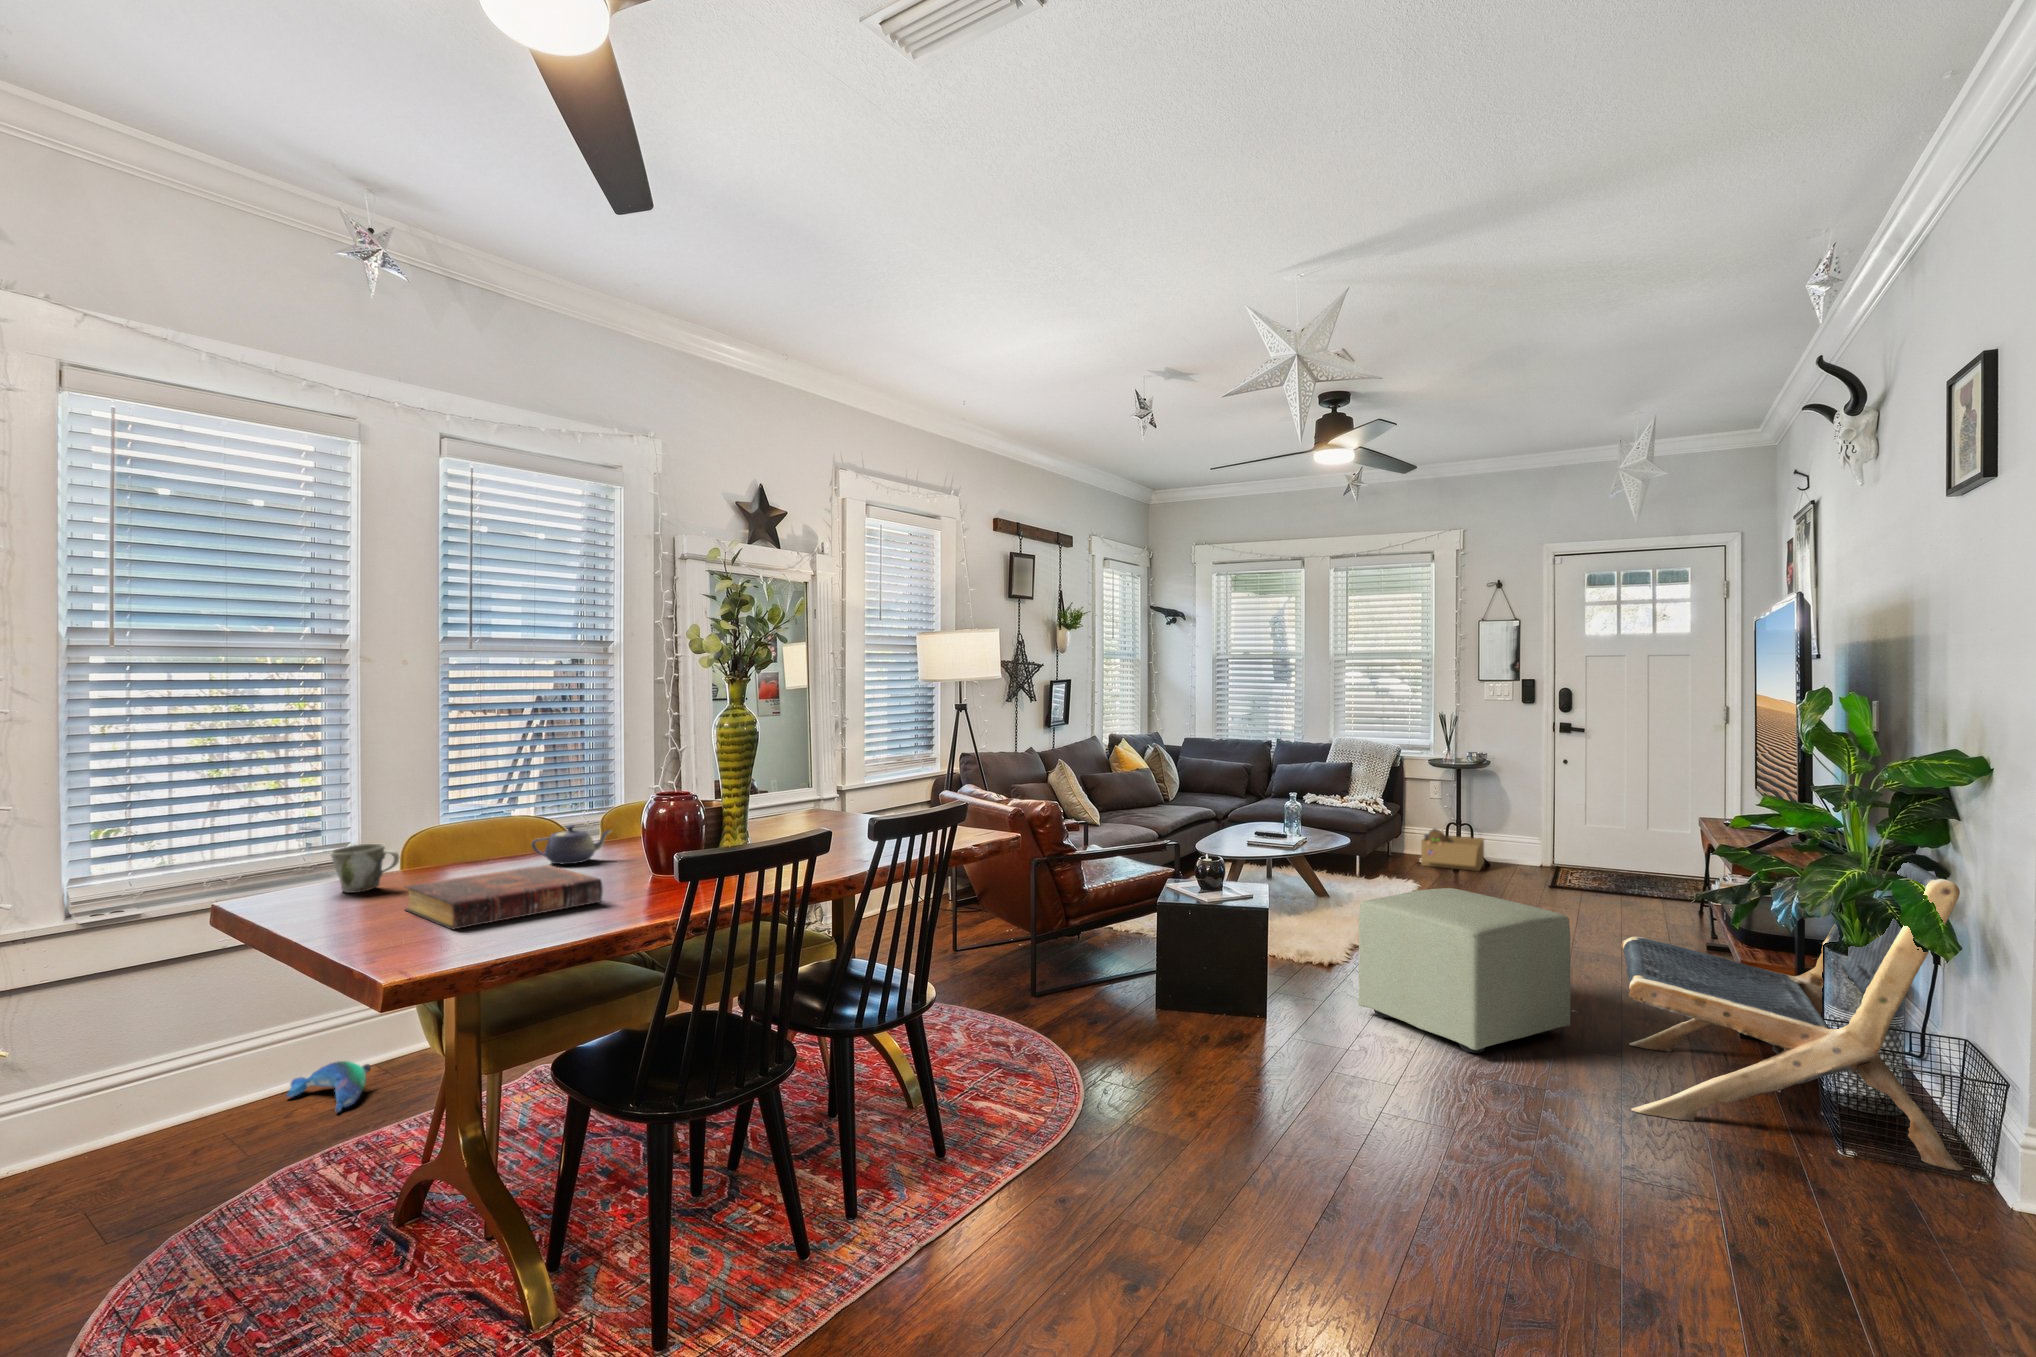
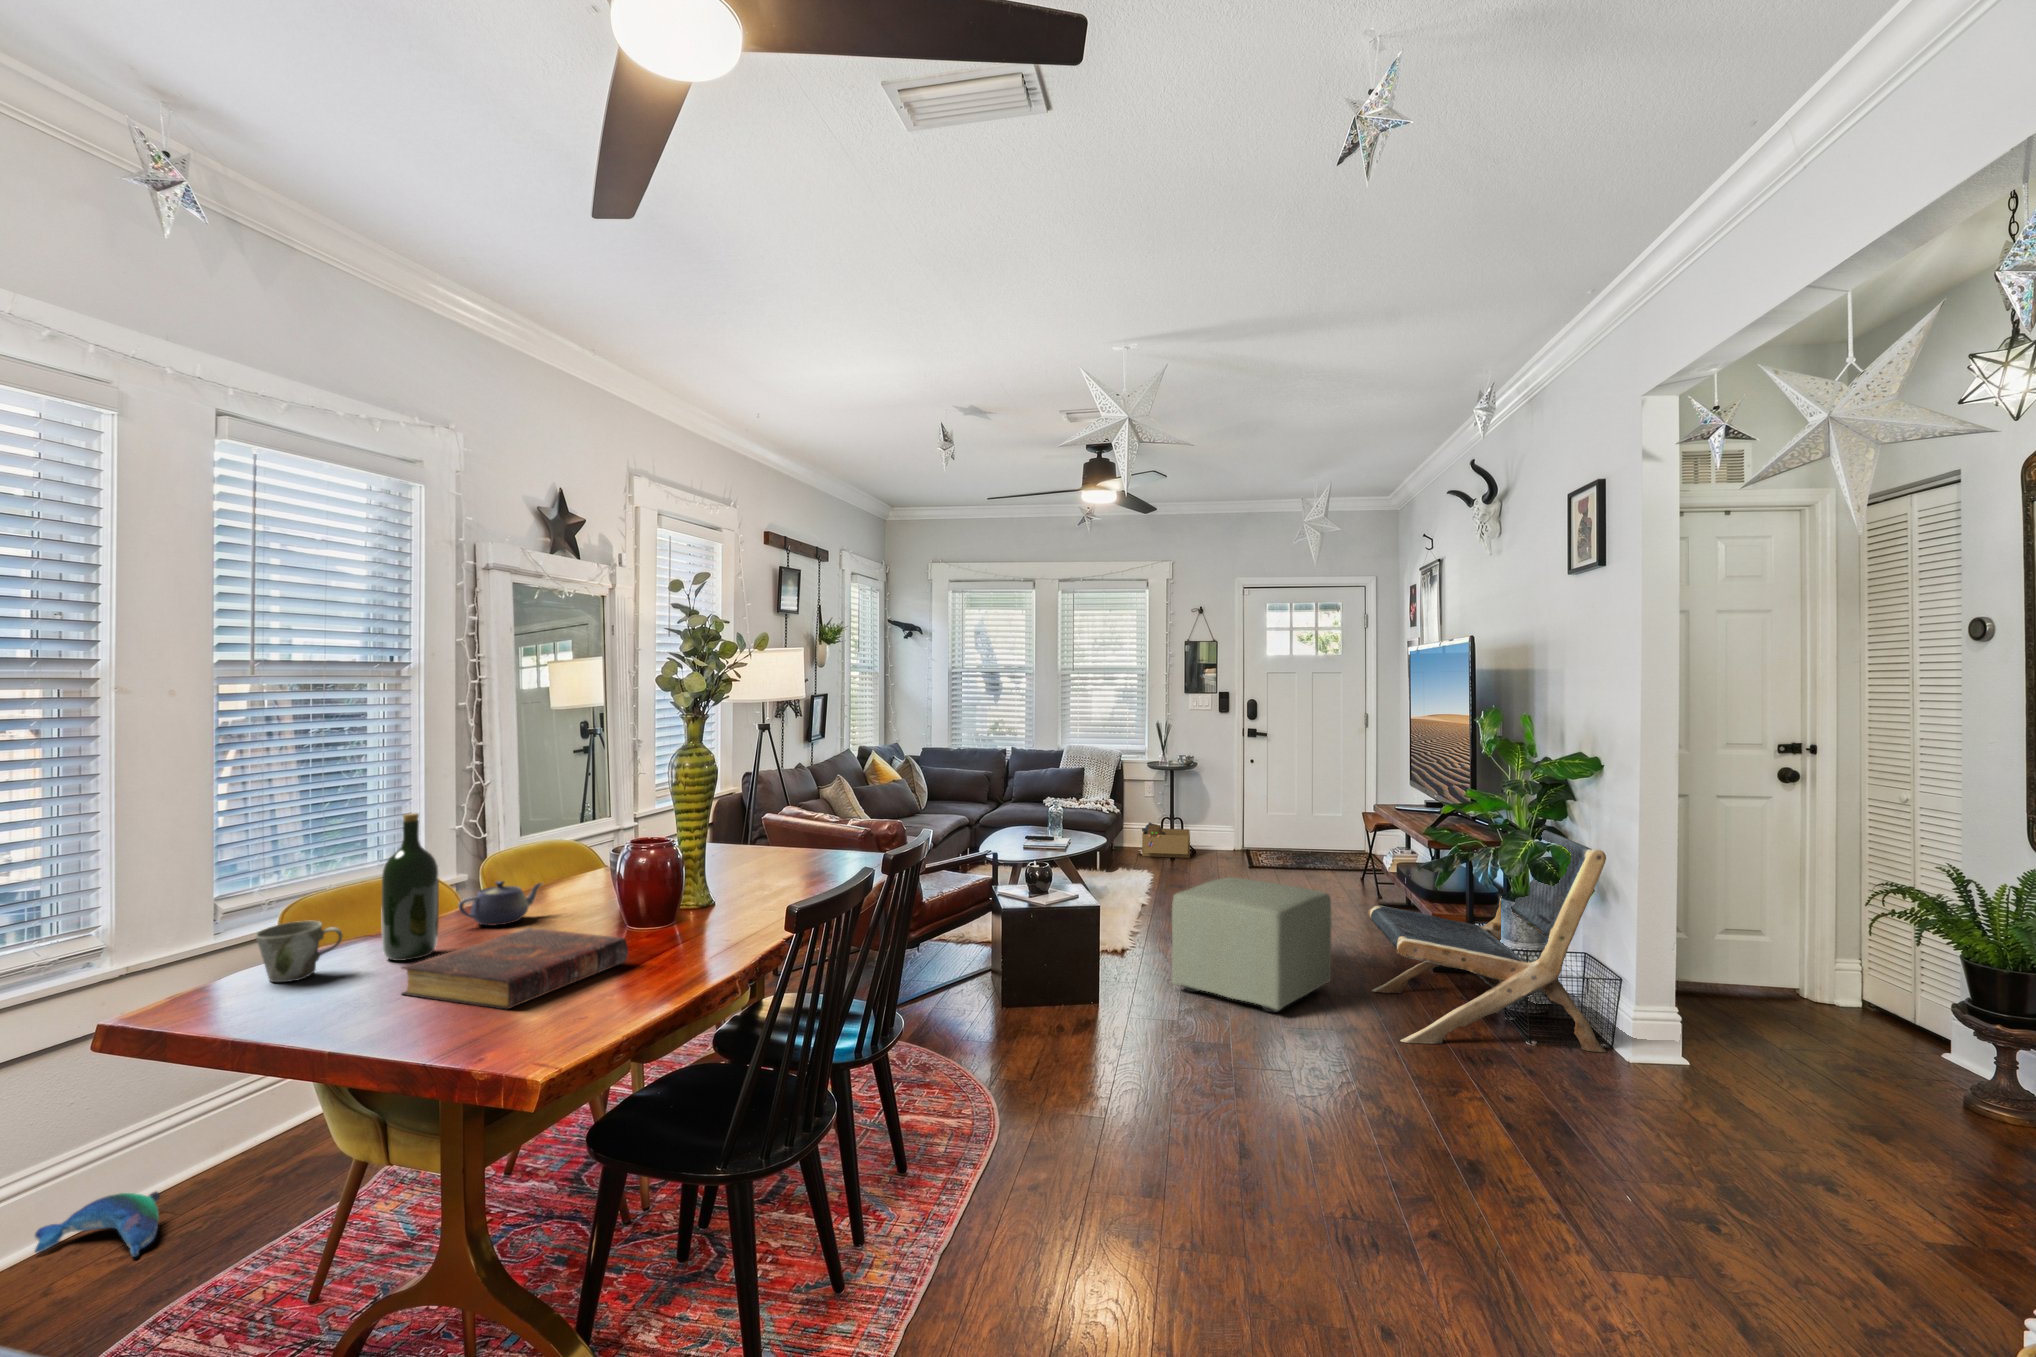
wine bottle: none [438,757,487,885] -> present [382,813,439,961]

